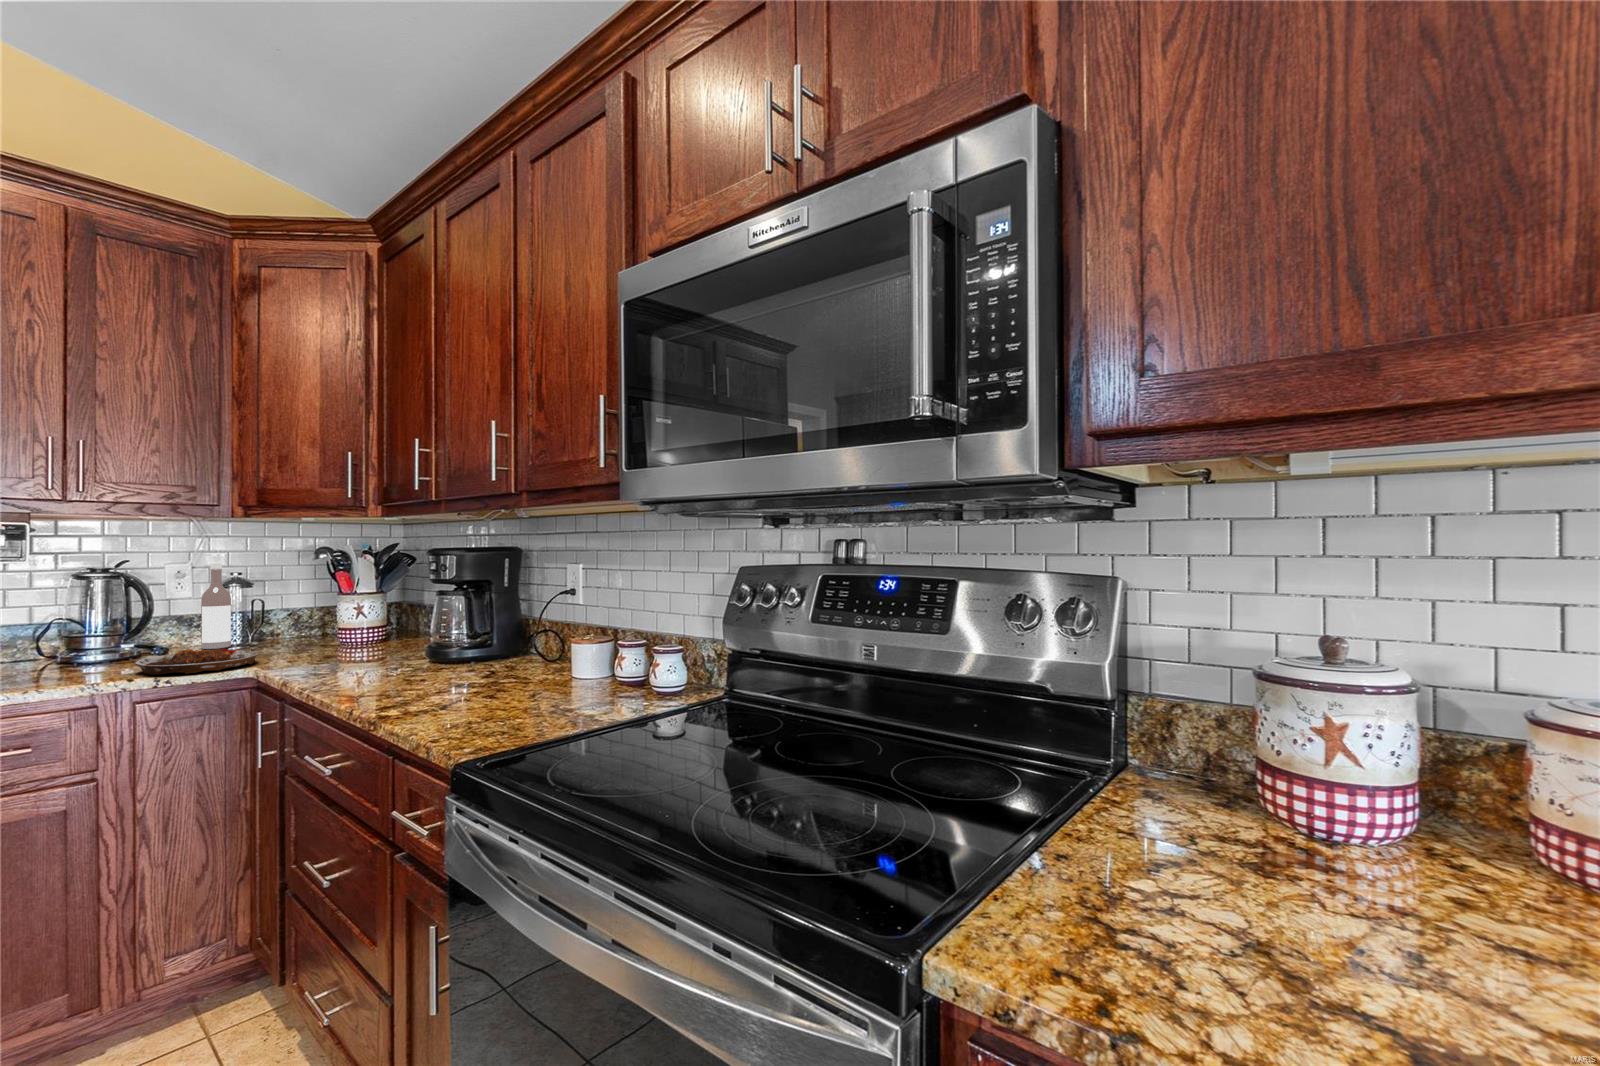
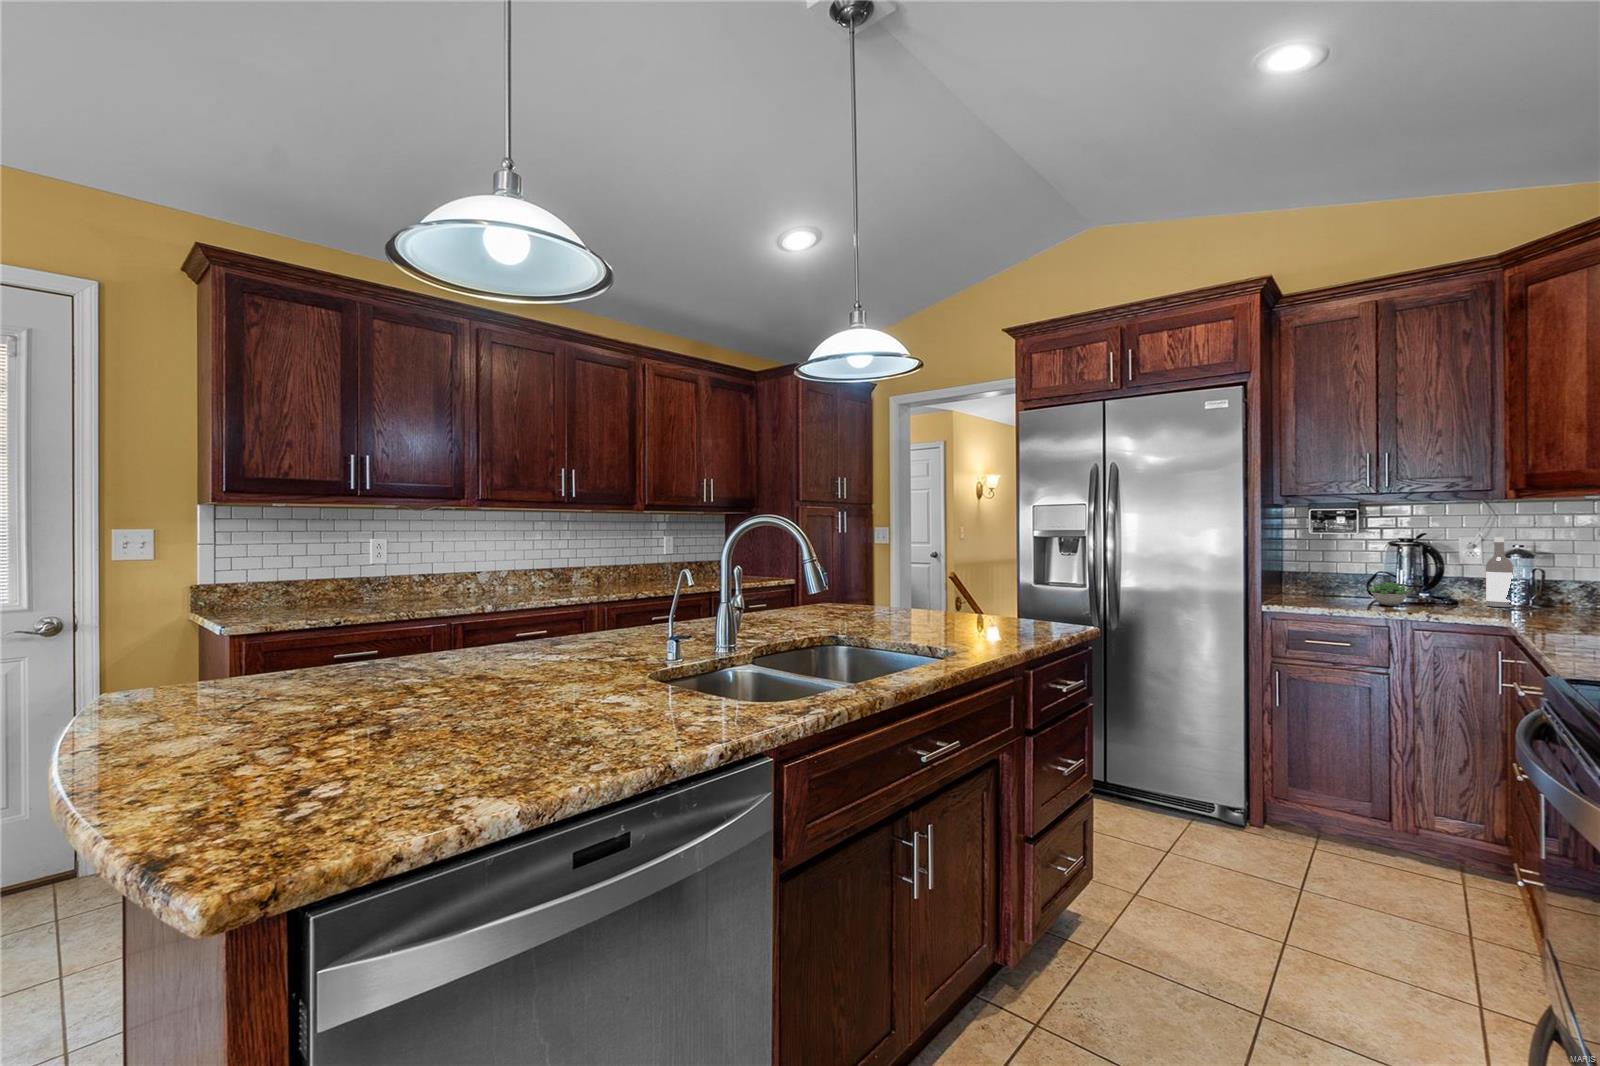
succulent plant: none [45,634,114,670] -> present [1368,582,1411,606]
plate: present [135,649,258,675] -> none [1418,600,1519,618]

